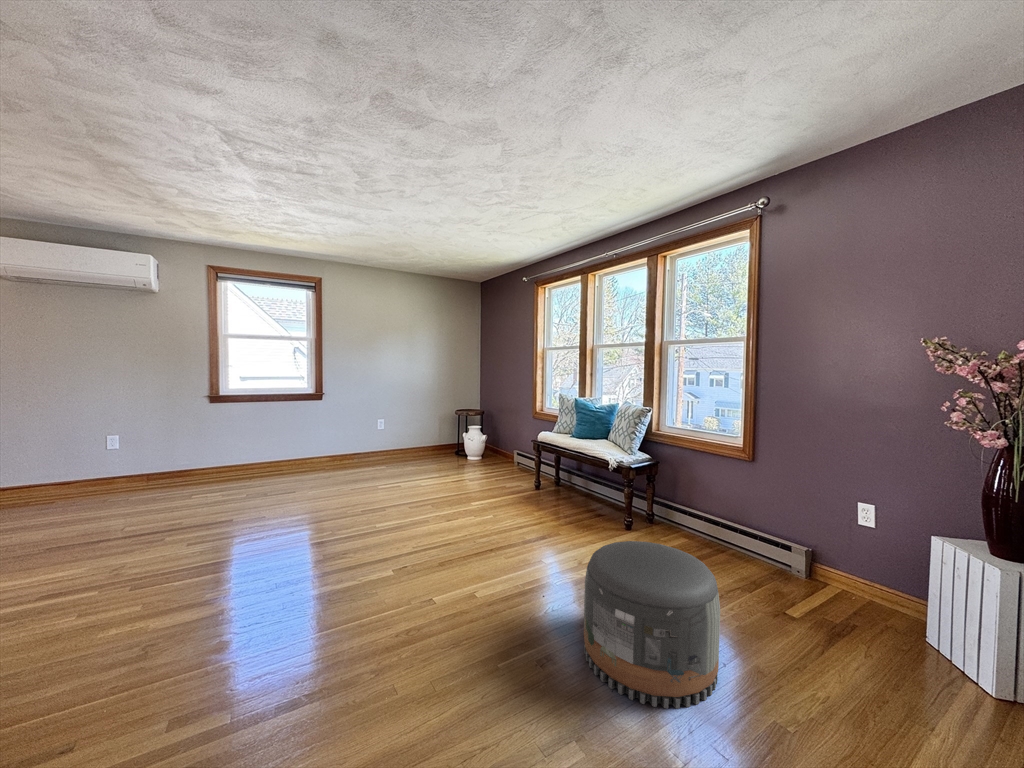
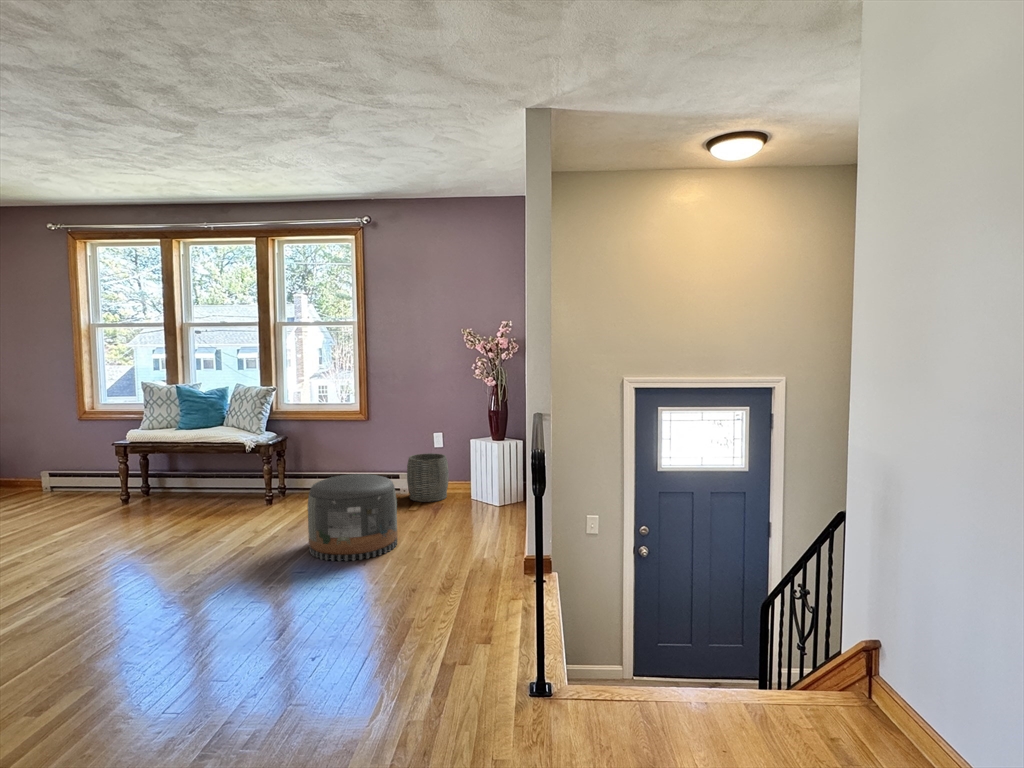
woven basket: none [795,527,877,616] -> present [407,453,449,502]

